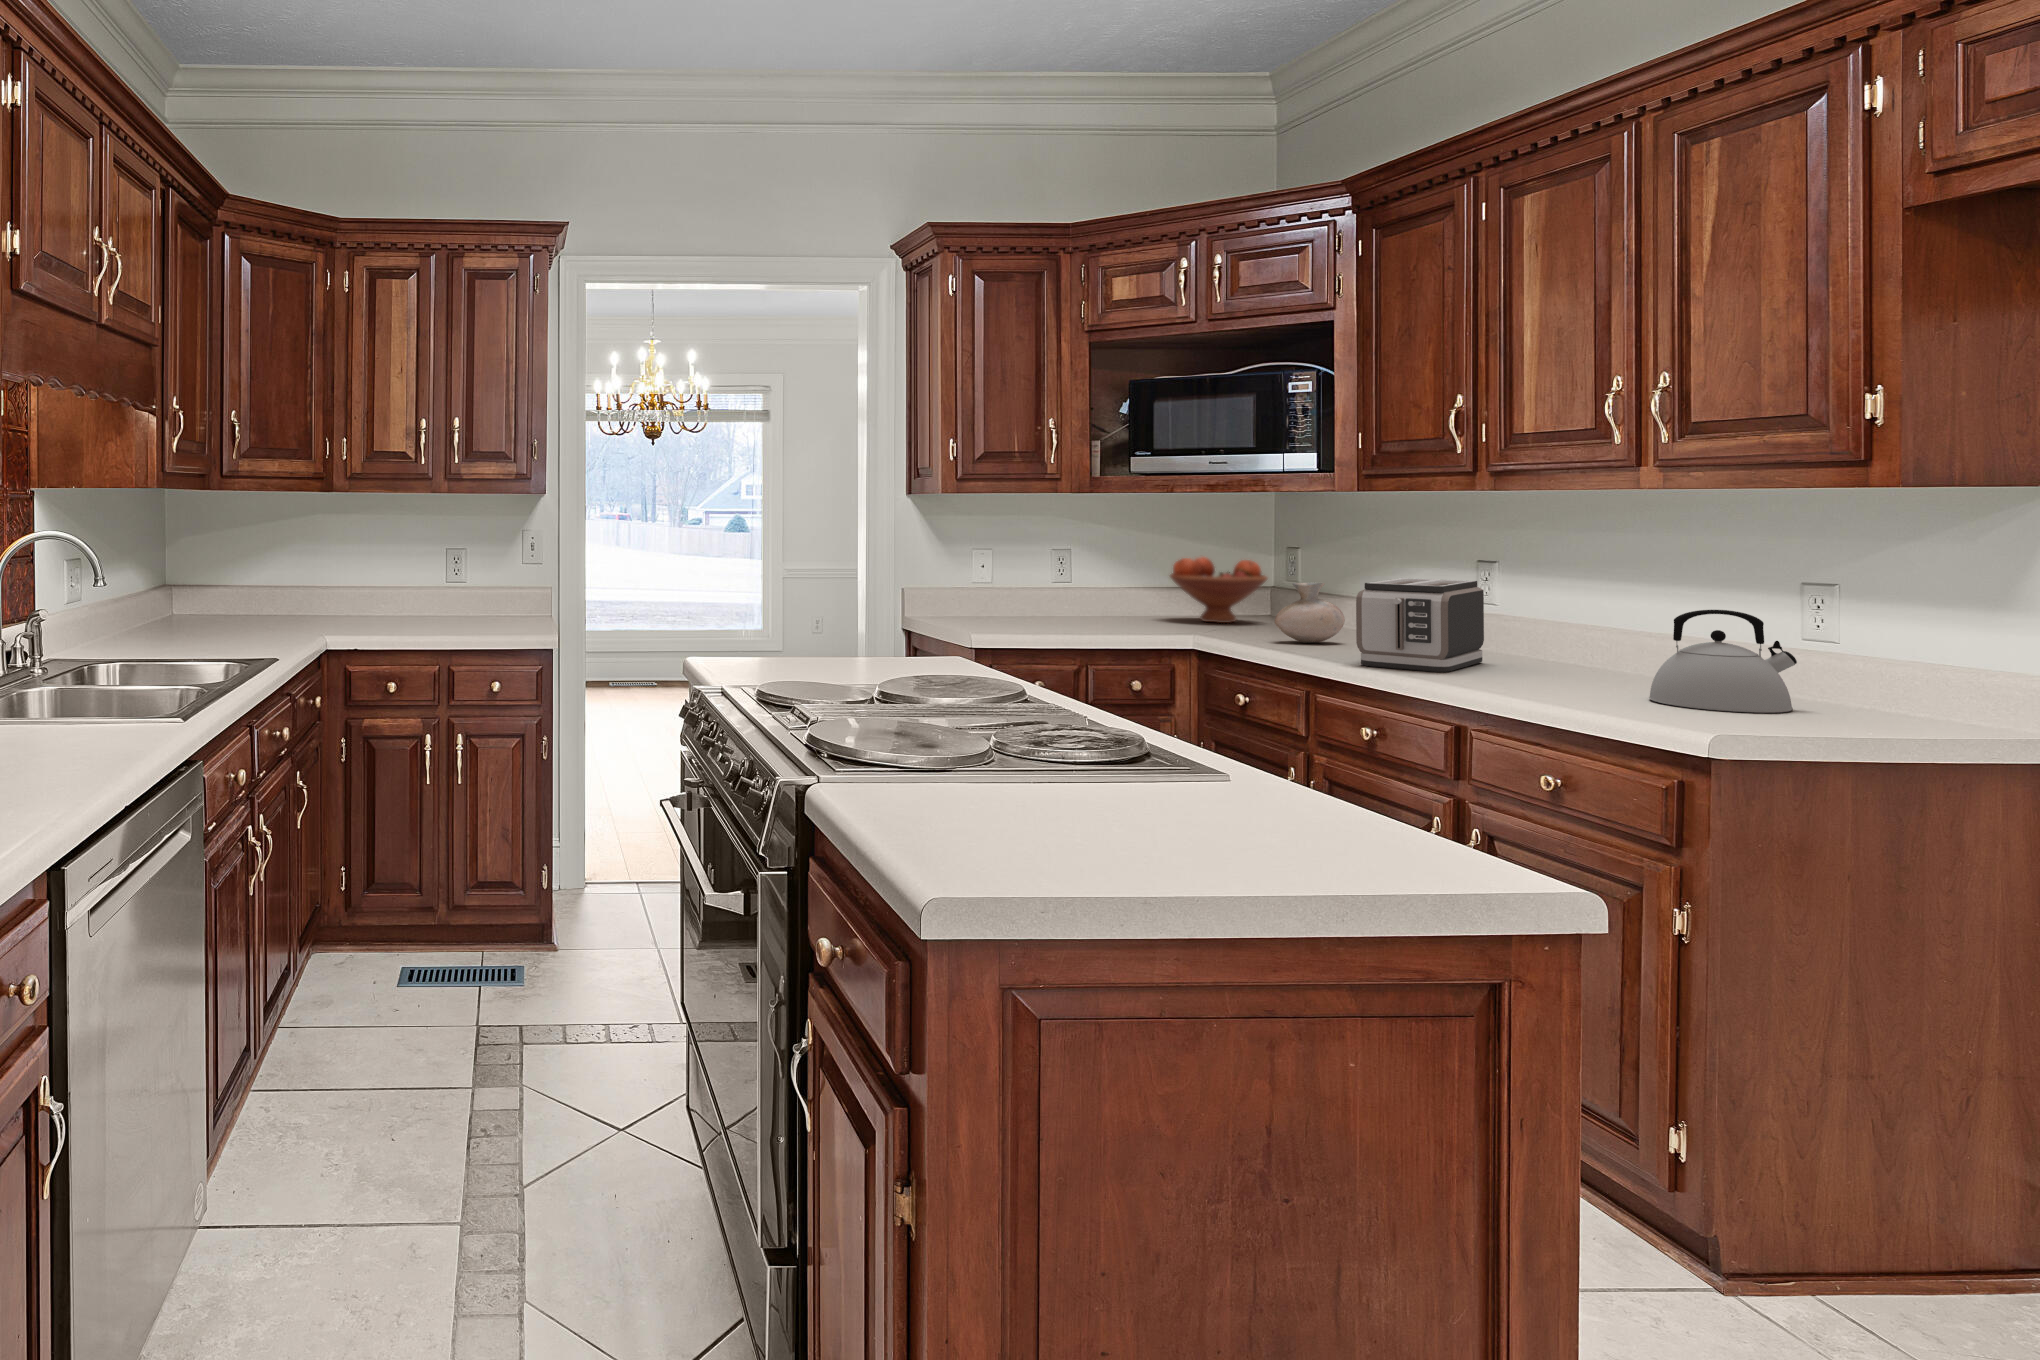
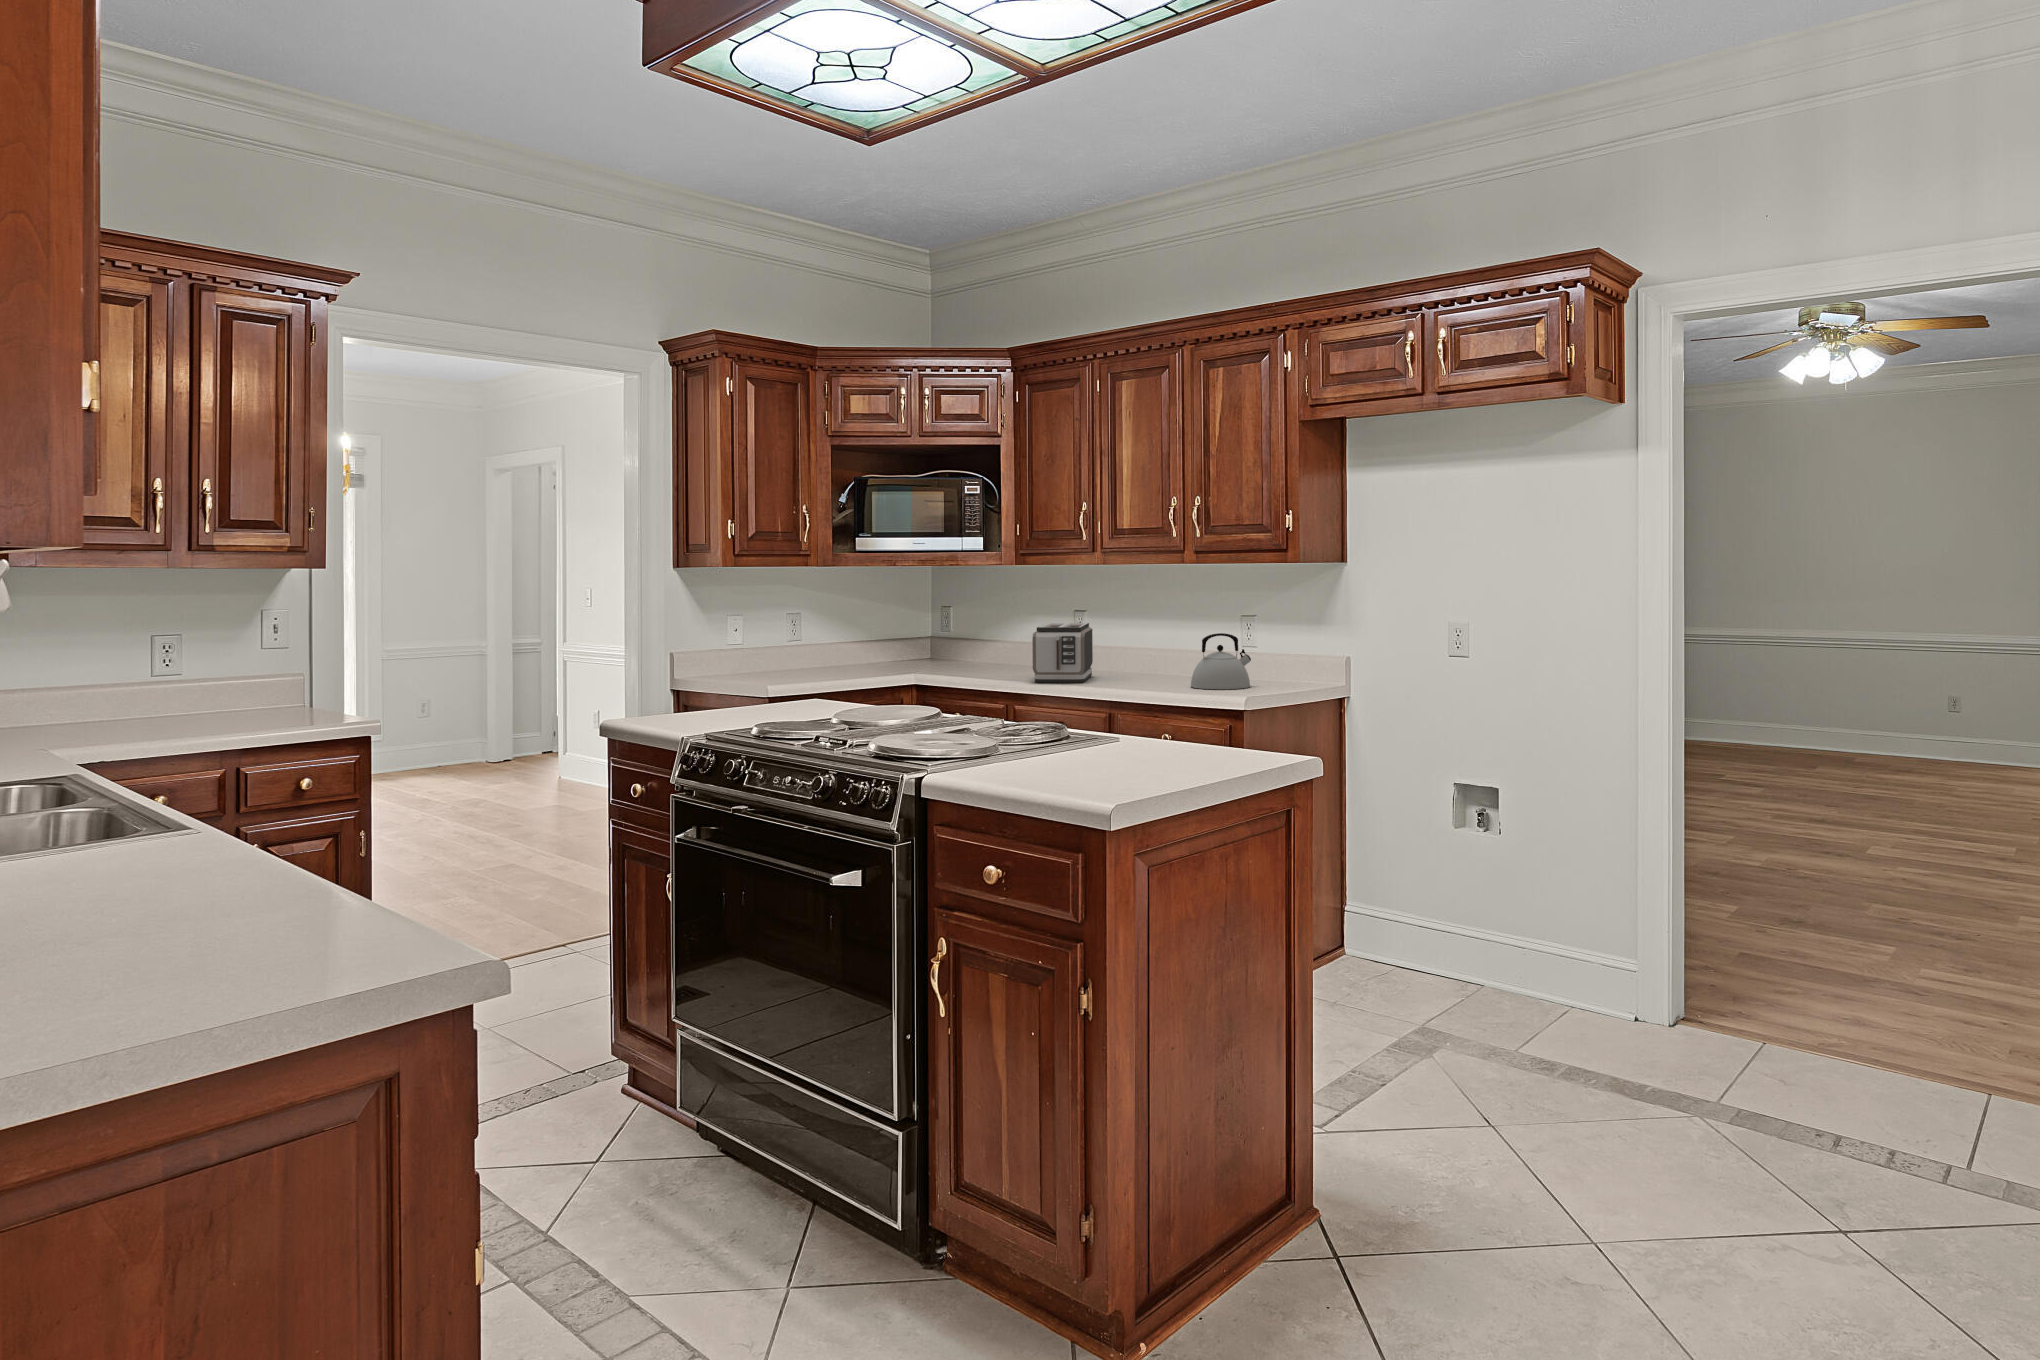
fruit bowl: present [1170,557,1267,623] -> none [868,613,936,663]
vase: present [1274,582,1345,643] -> none [963,629,1003,672]

